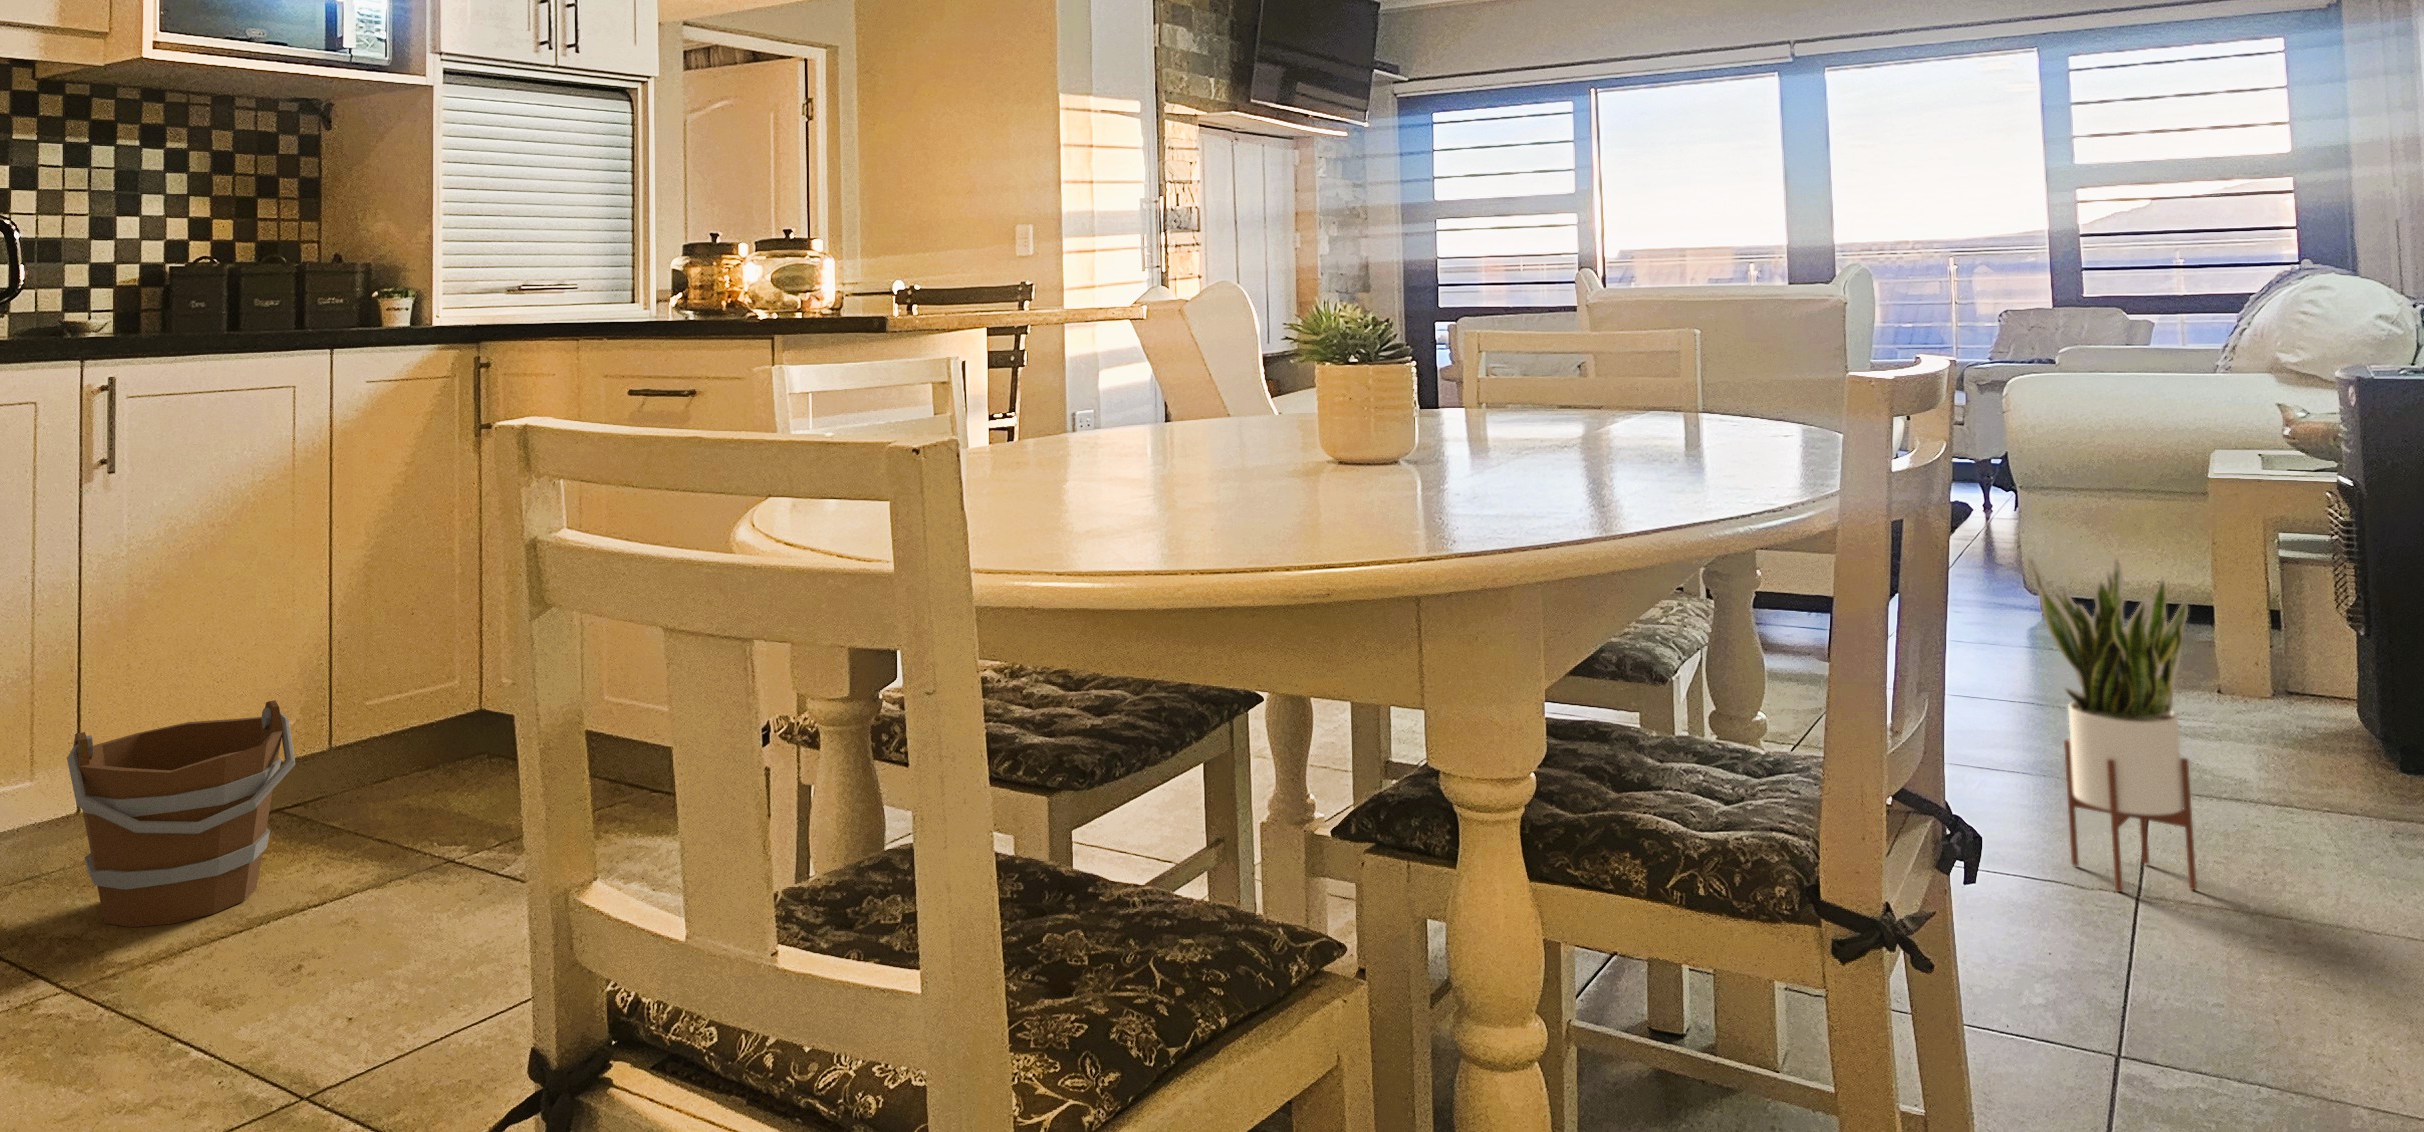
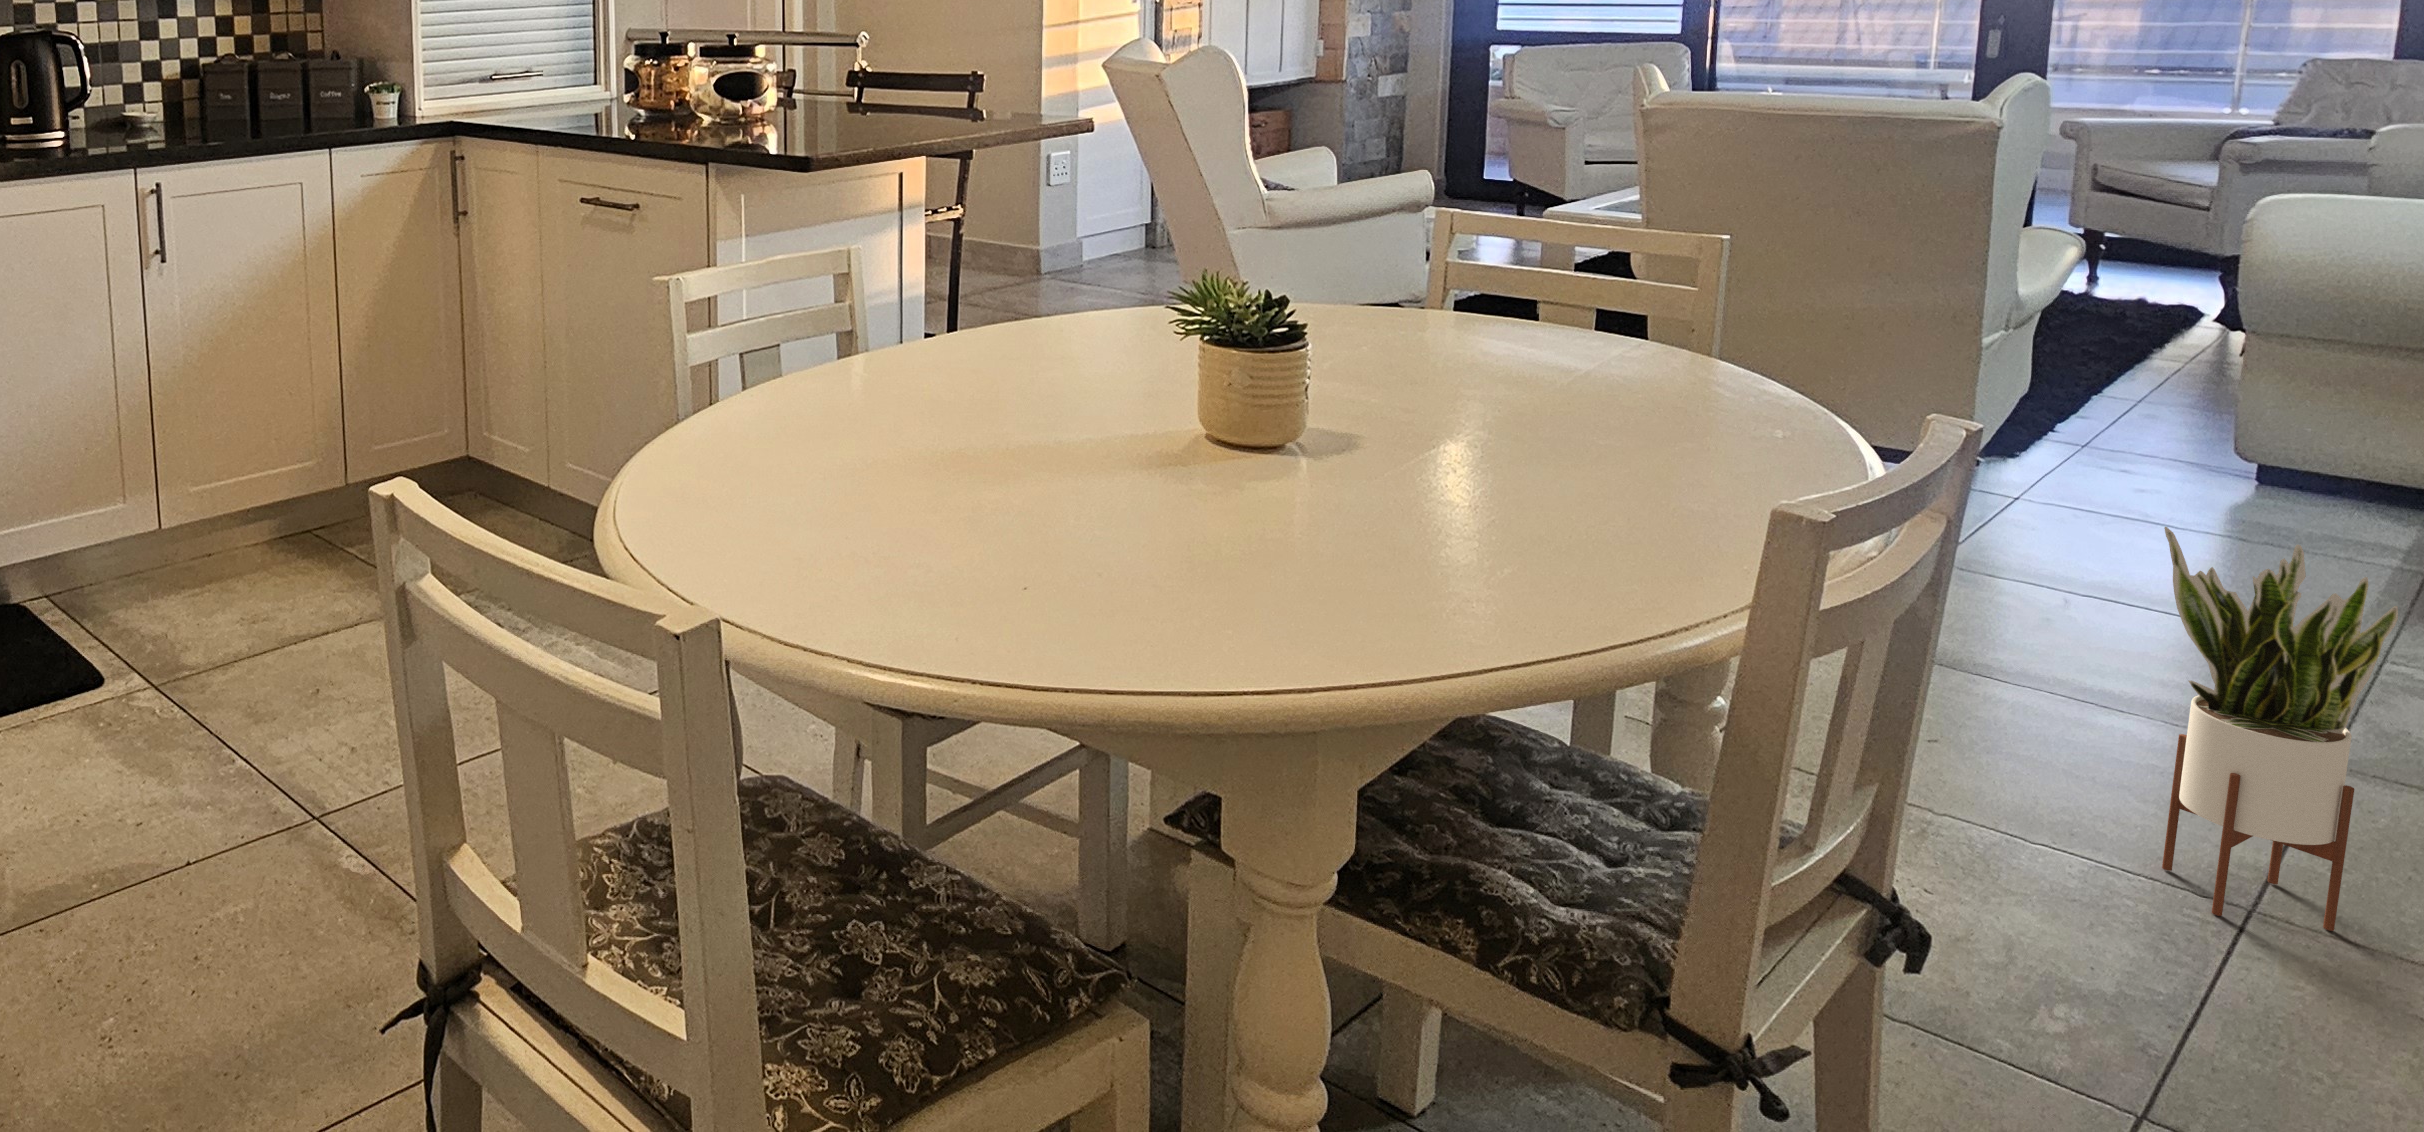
bucket: present [67,700,295,927] -> none [142,461,310,634]

